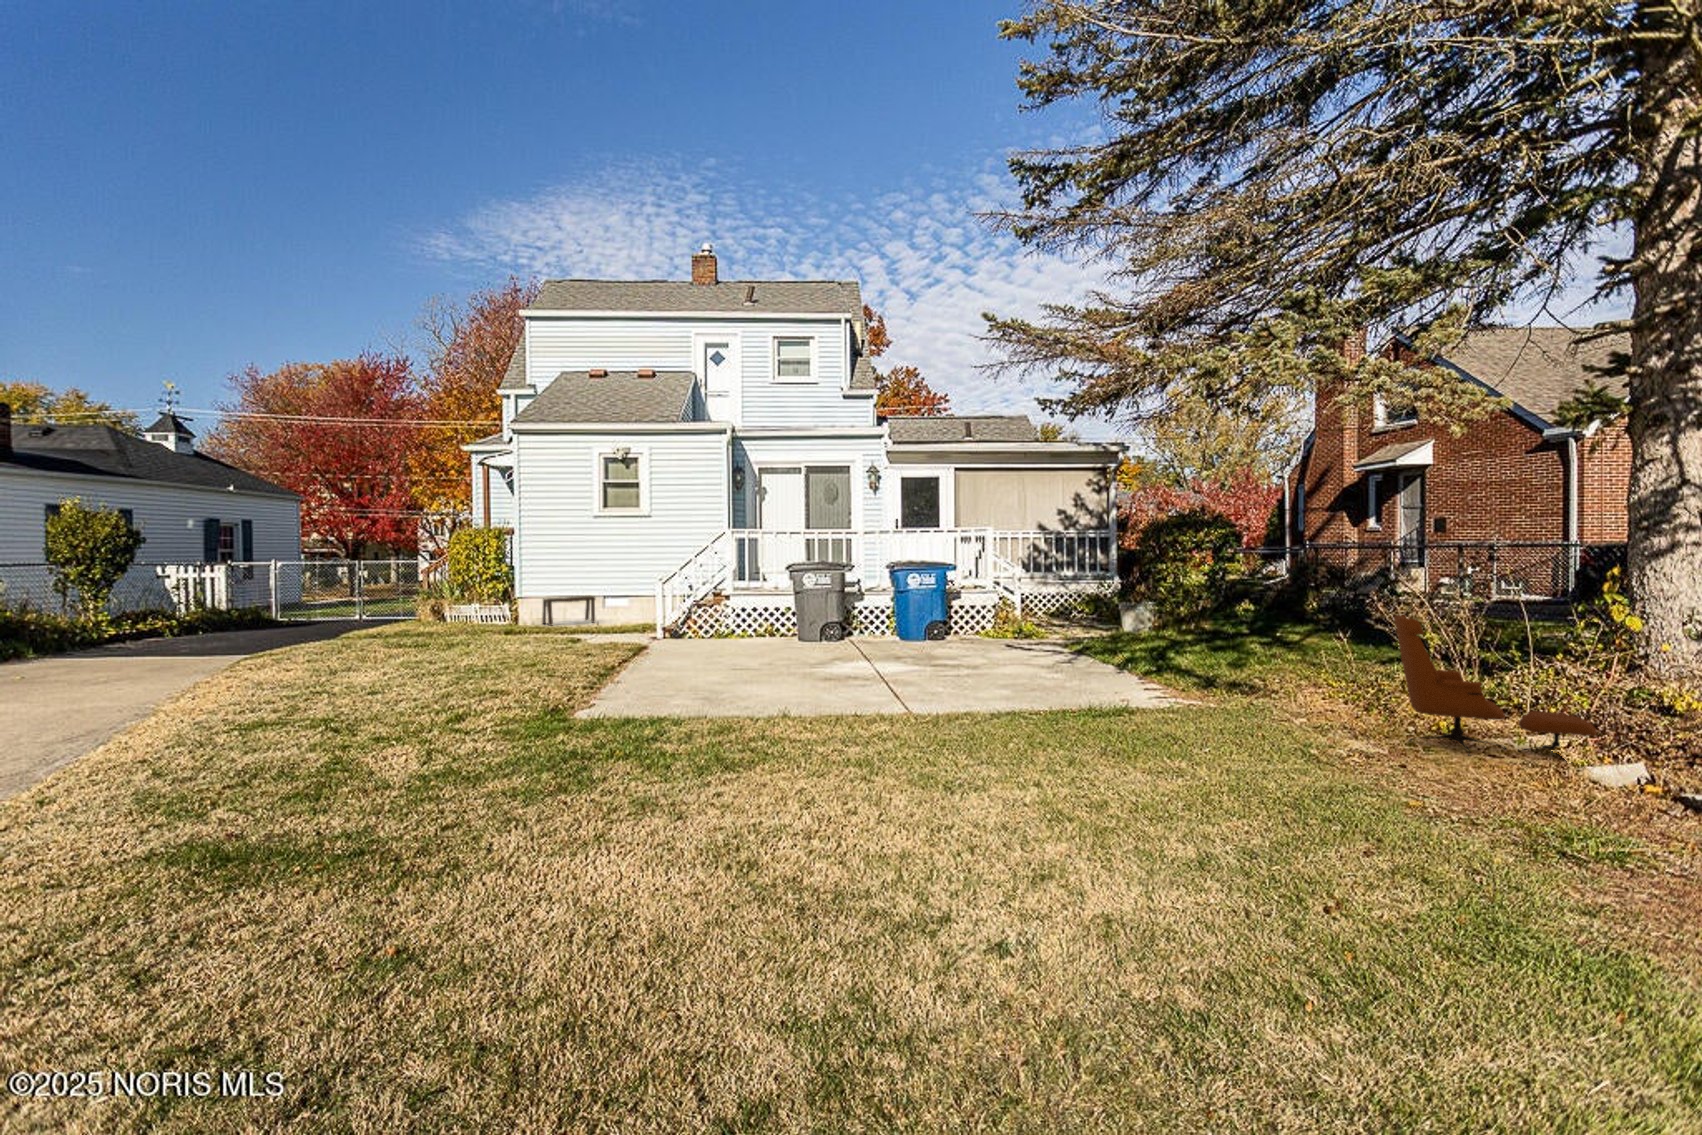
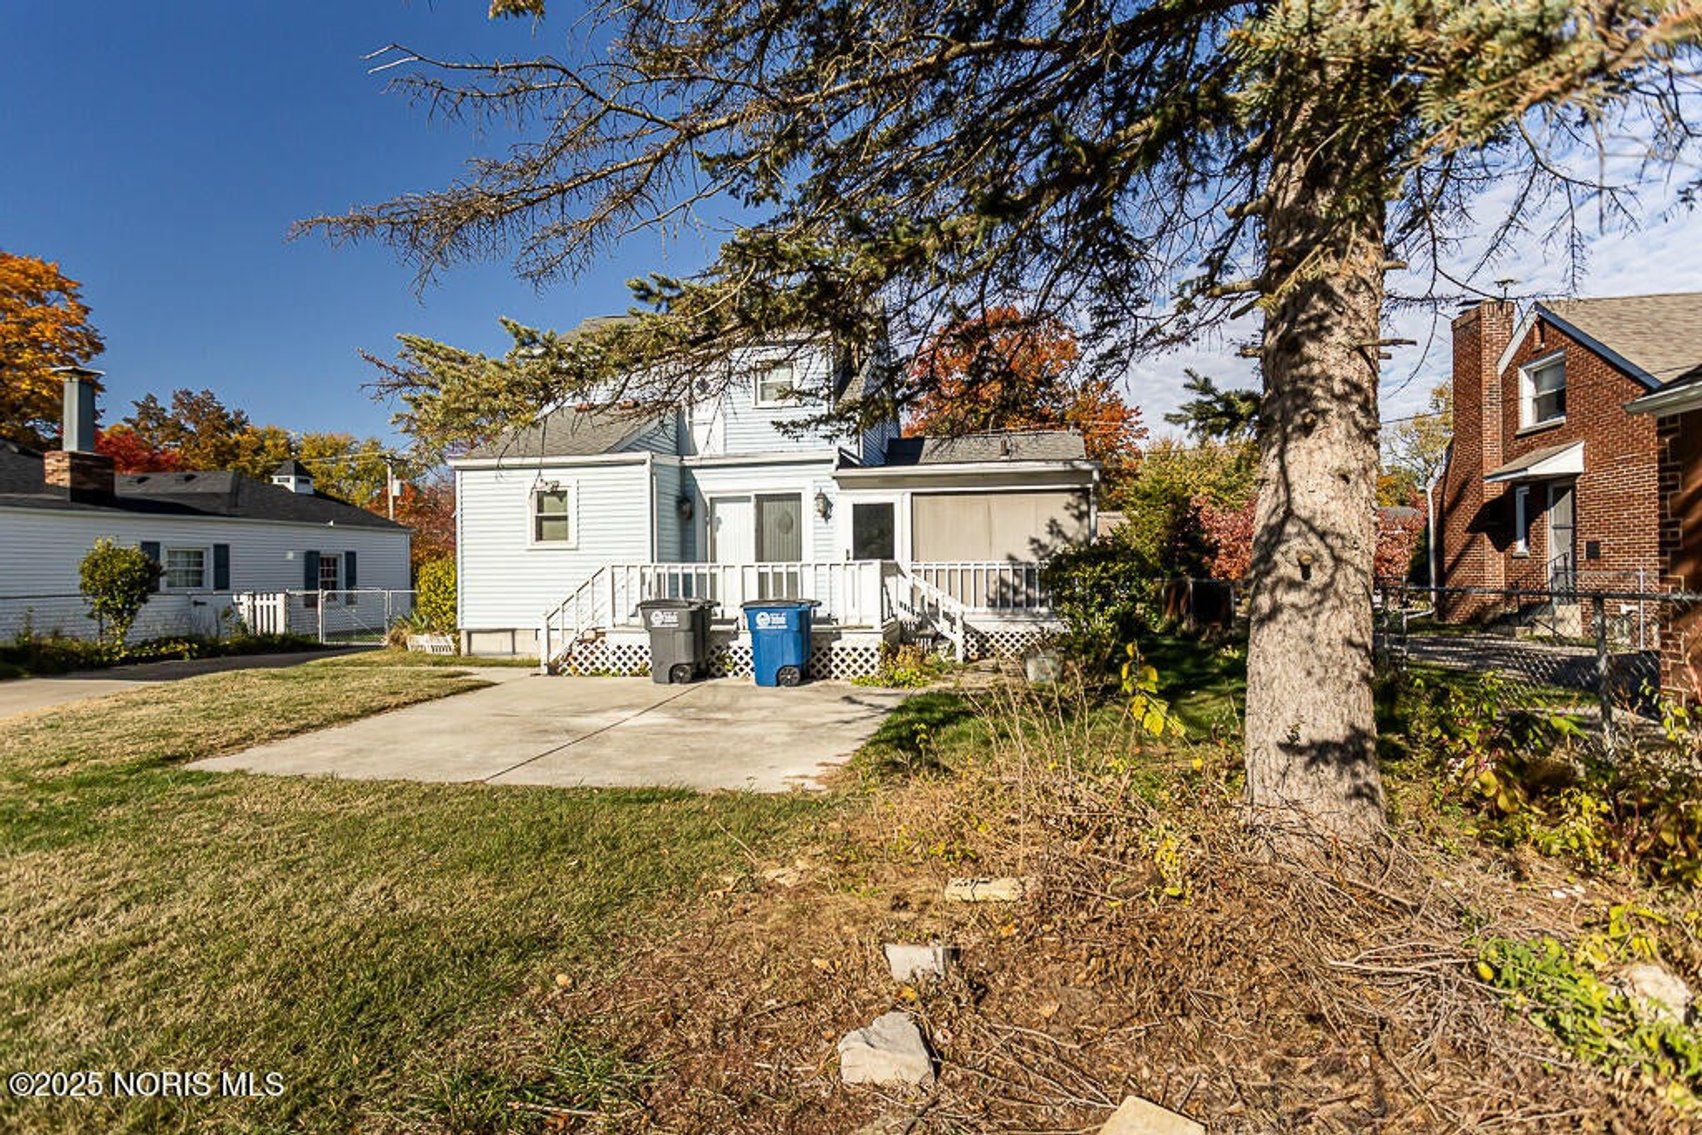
lounge chair: present [1394,615,1597,756] -> none [819,696,1047,949]

